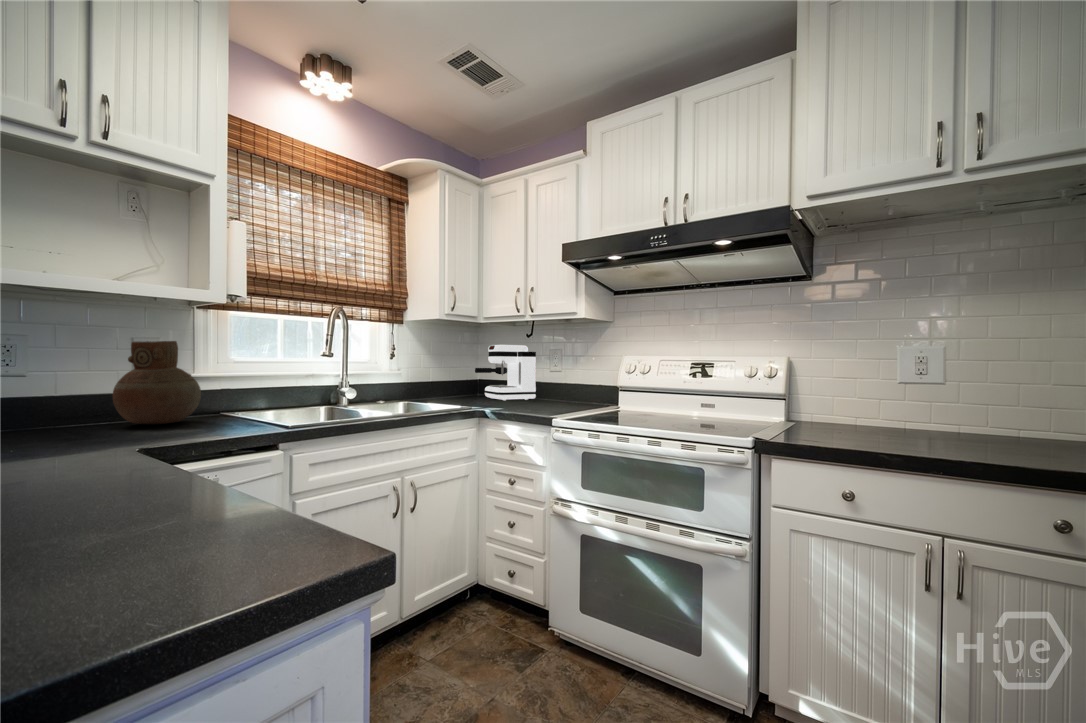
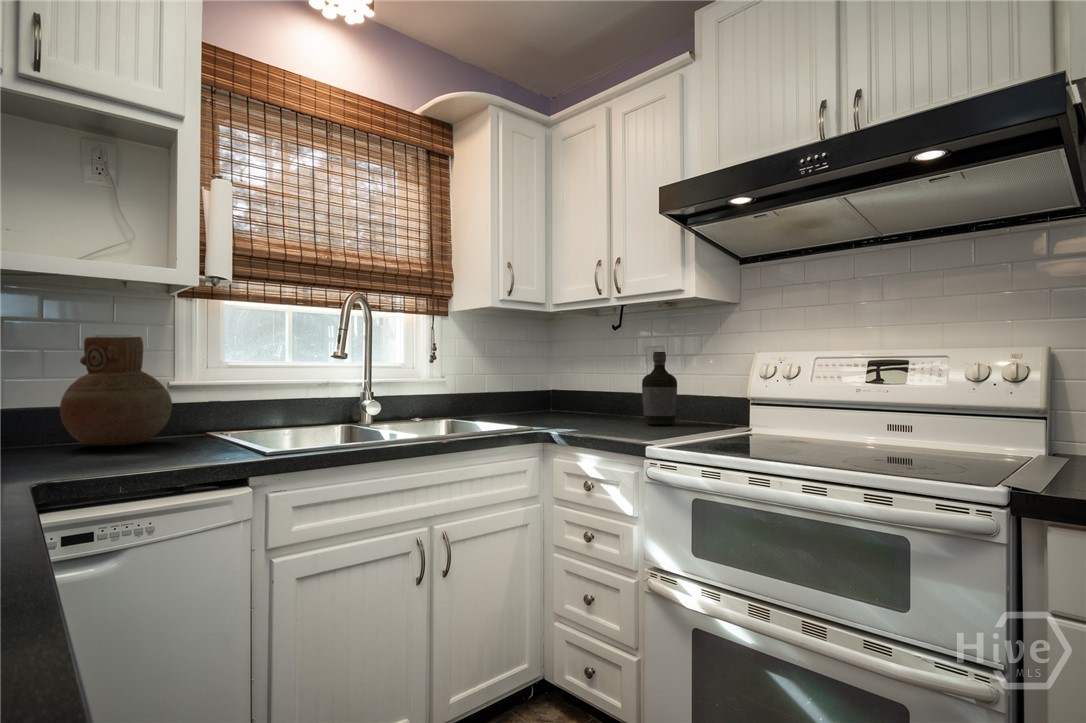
coffee maker: present [475,345,536,401] -> none [544,342,628,420]
bottle: none [547,353,571,404] -> present [642,352,677,425]

